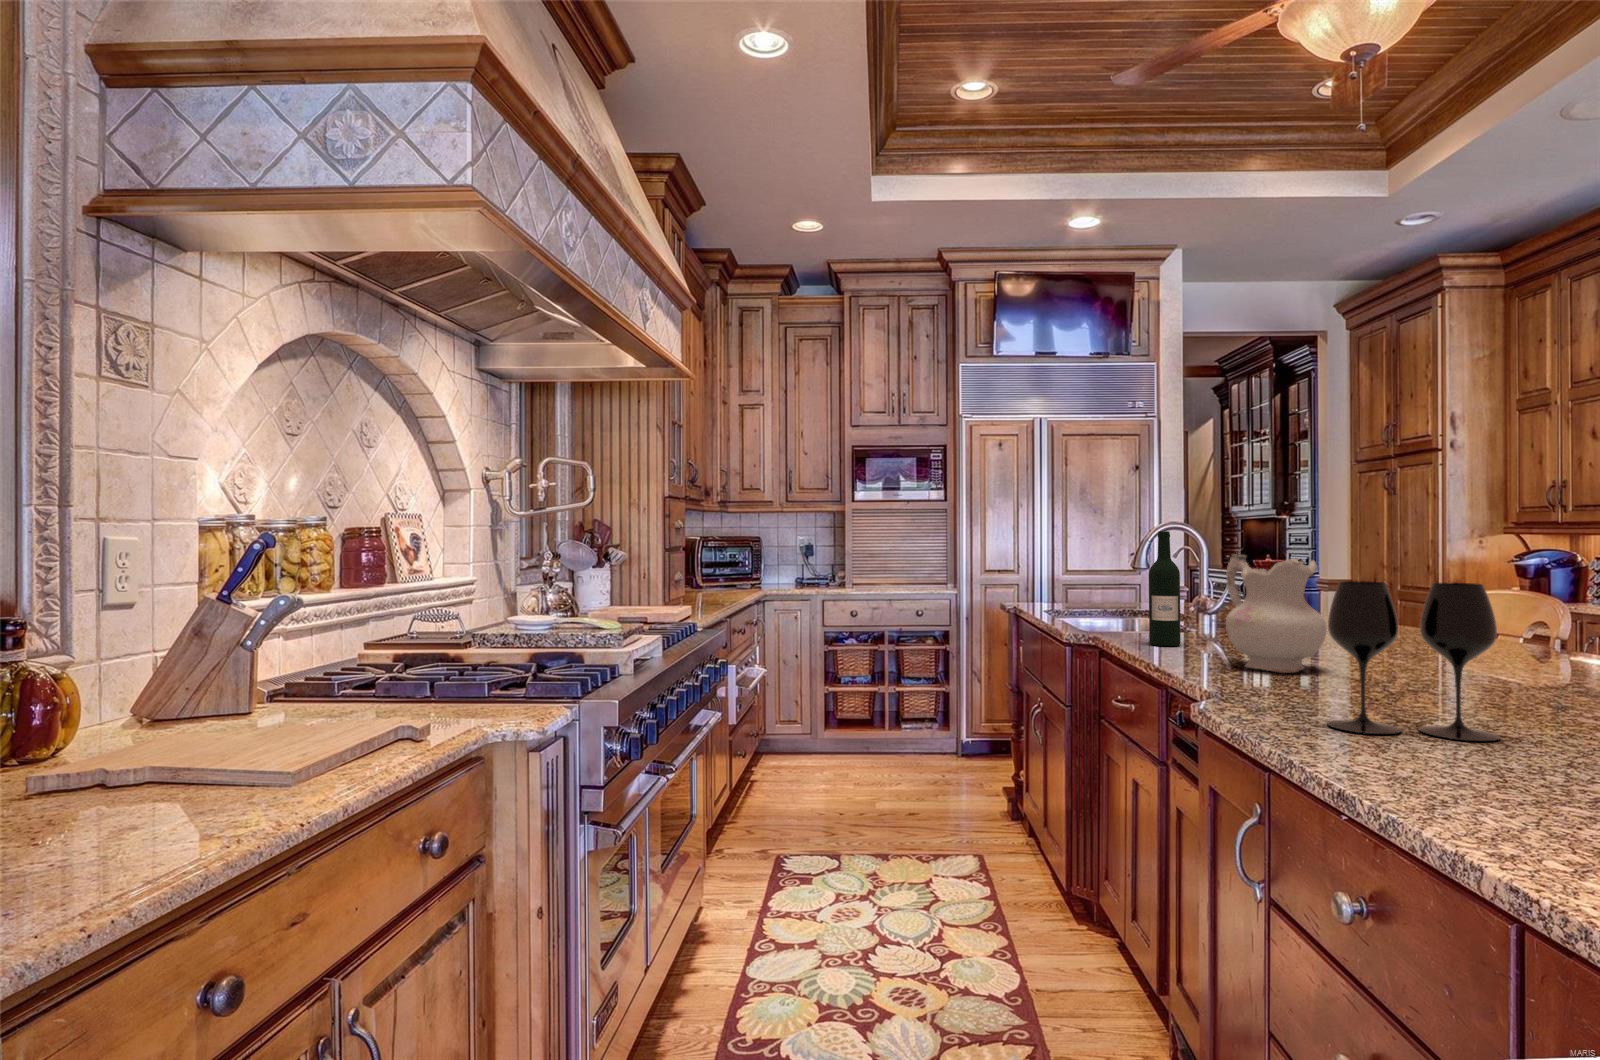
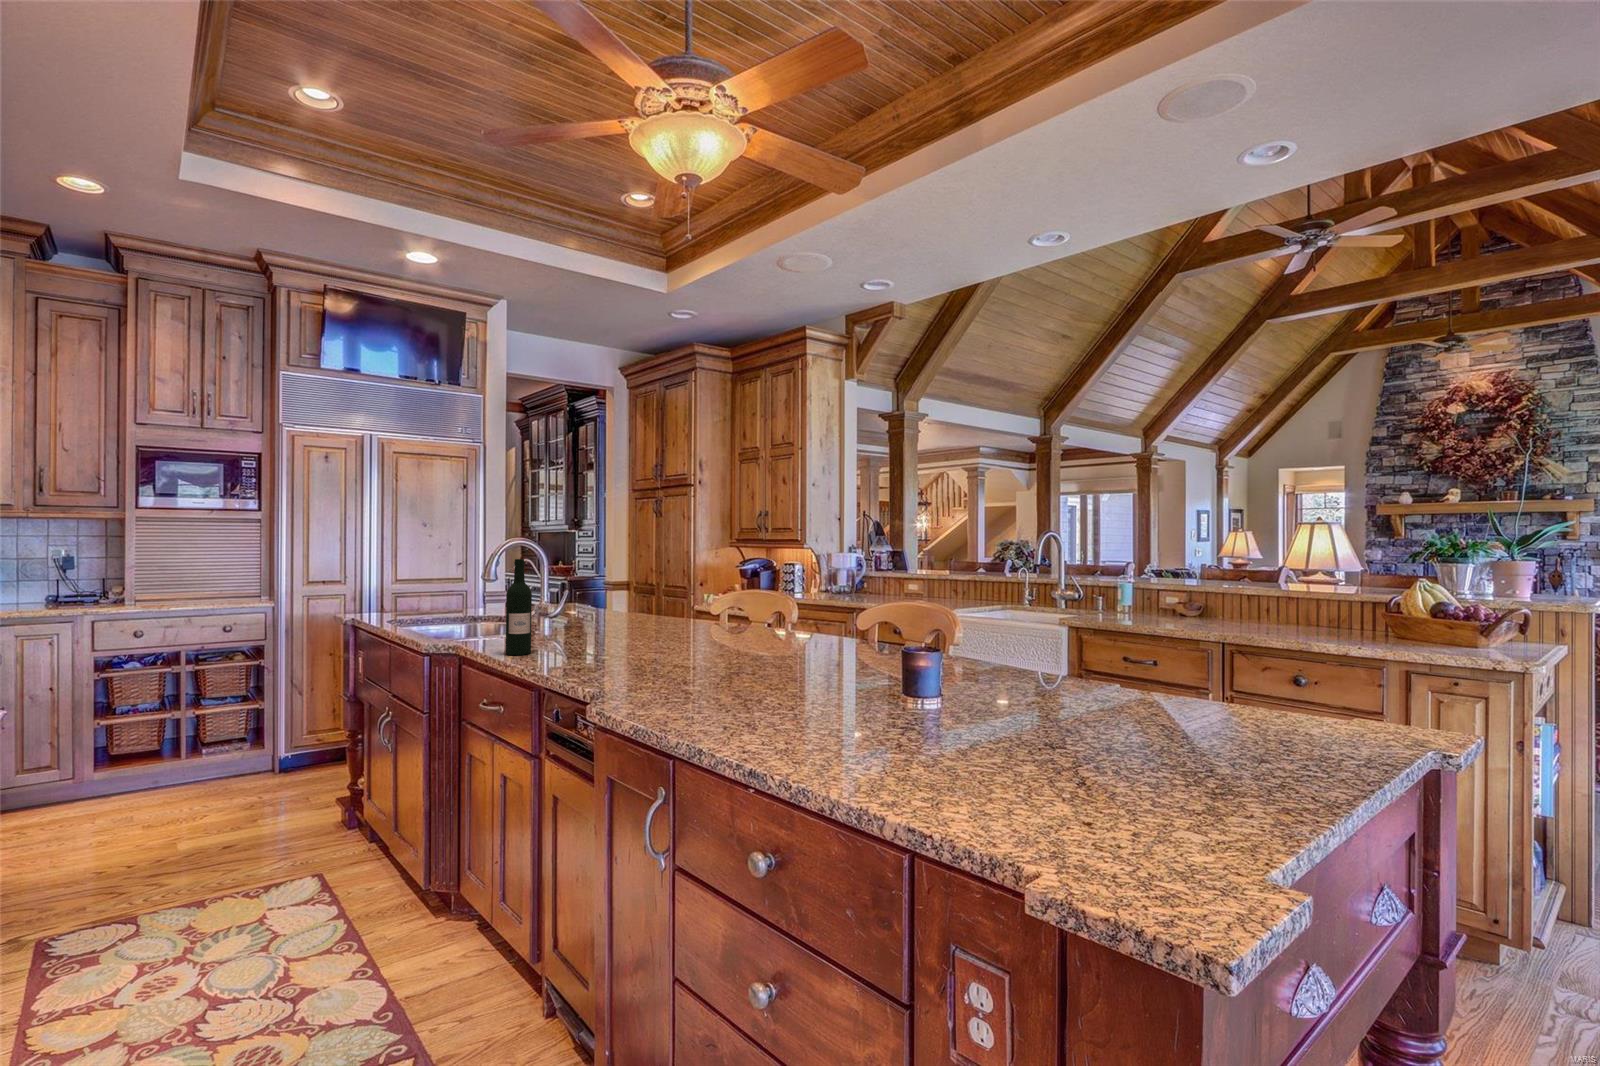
ceramic pitcher: present [1226,554,1327,673] -> none [574,581,643,671]
wine glass: present [1327,581,1500,741] -> none [663,609,756,717]

